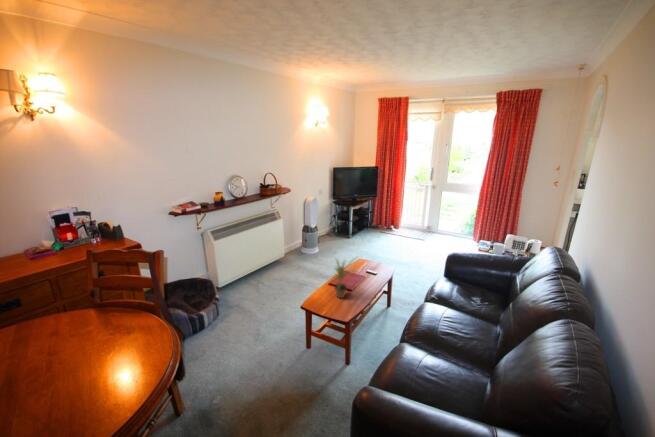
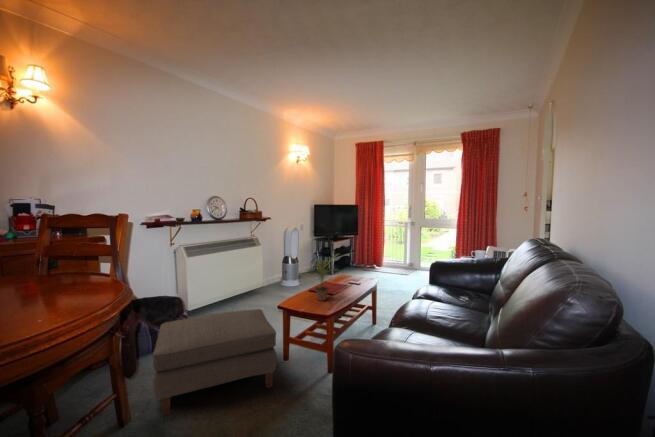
ottoman: none [198,303,300,403] -> present [153,309,276,416]

